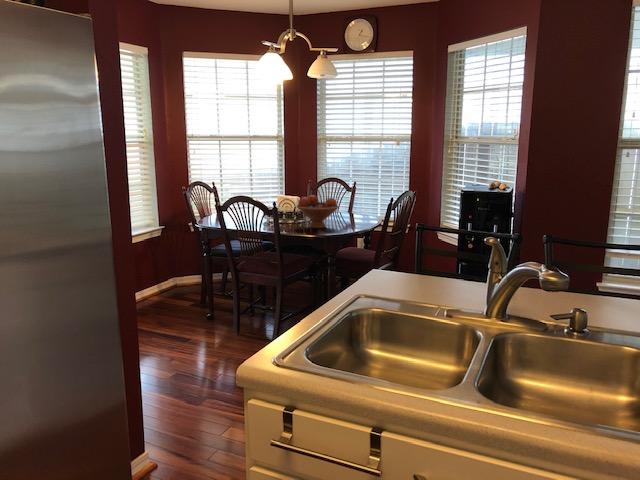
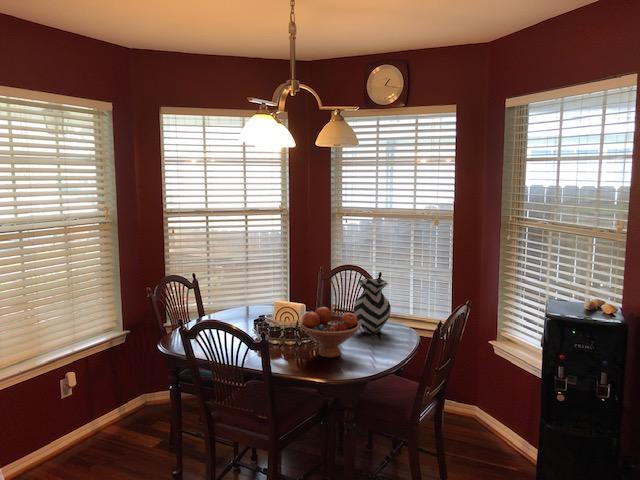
vase: none [334,180,361,220] -> present [354,279,391,334]

